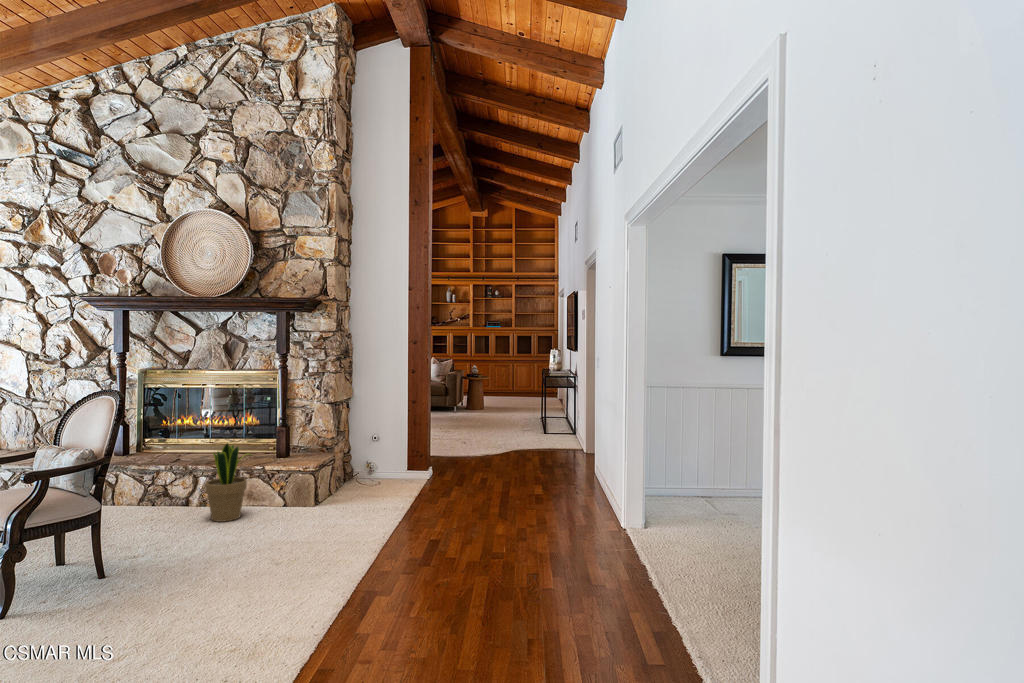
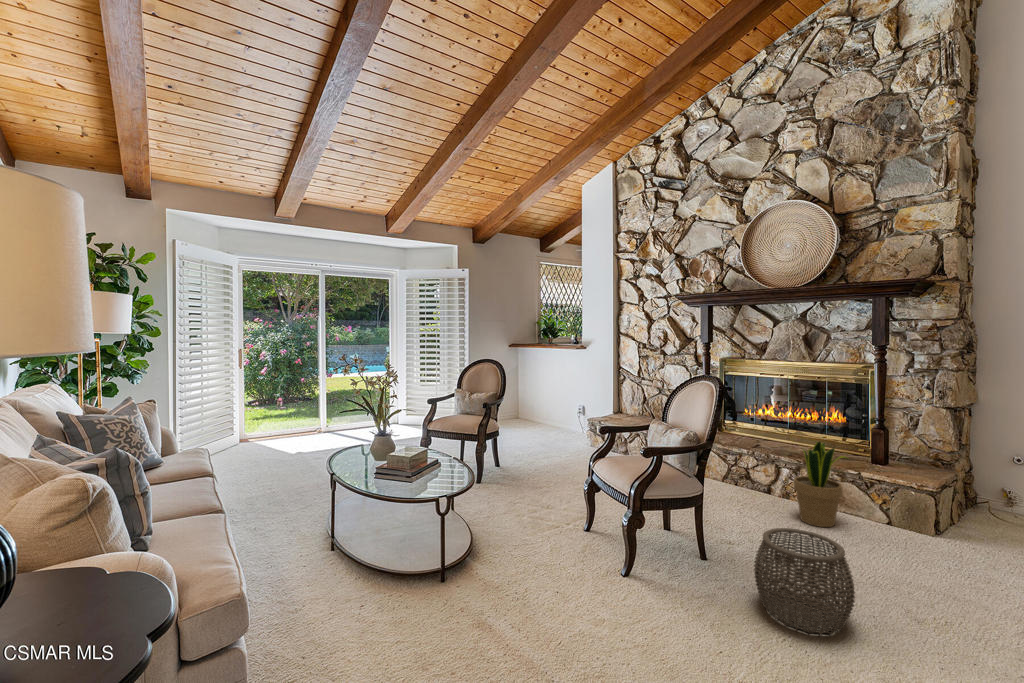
woven basket: none [148,515,229,595] -> present [754,528,855,634]

